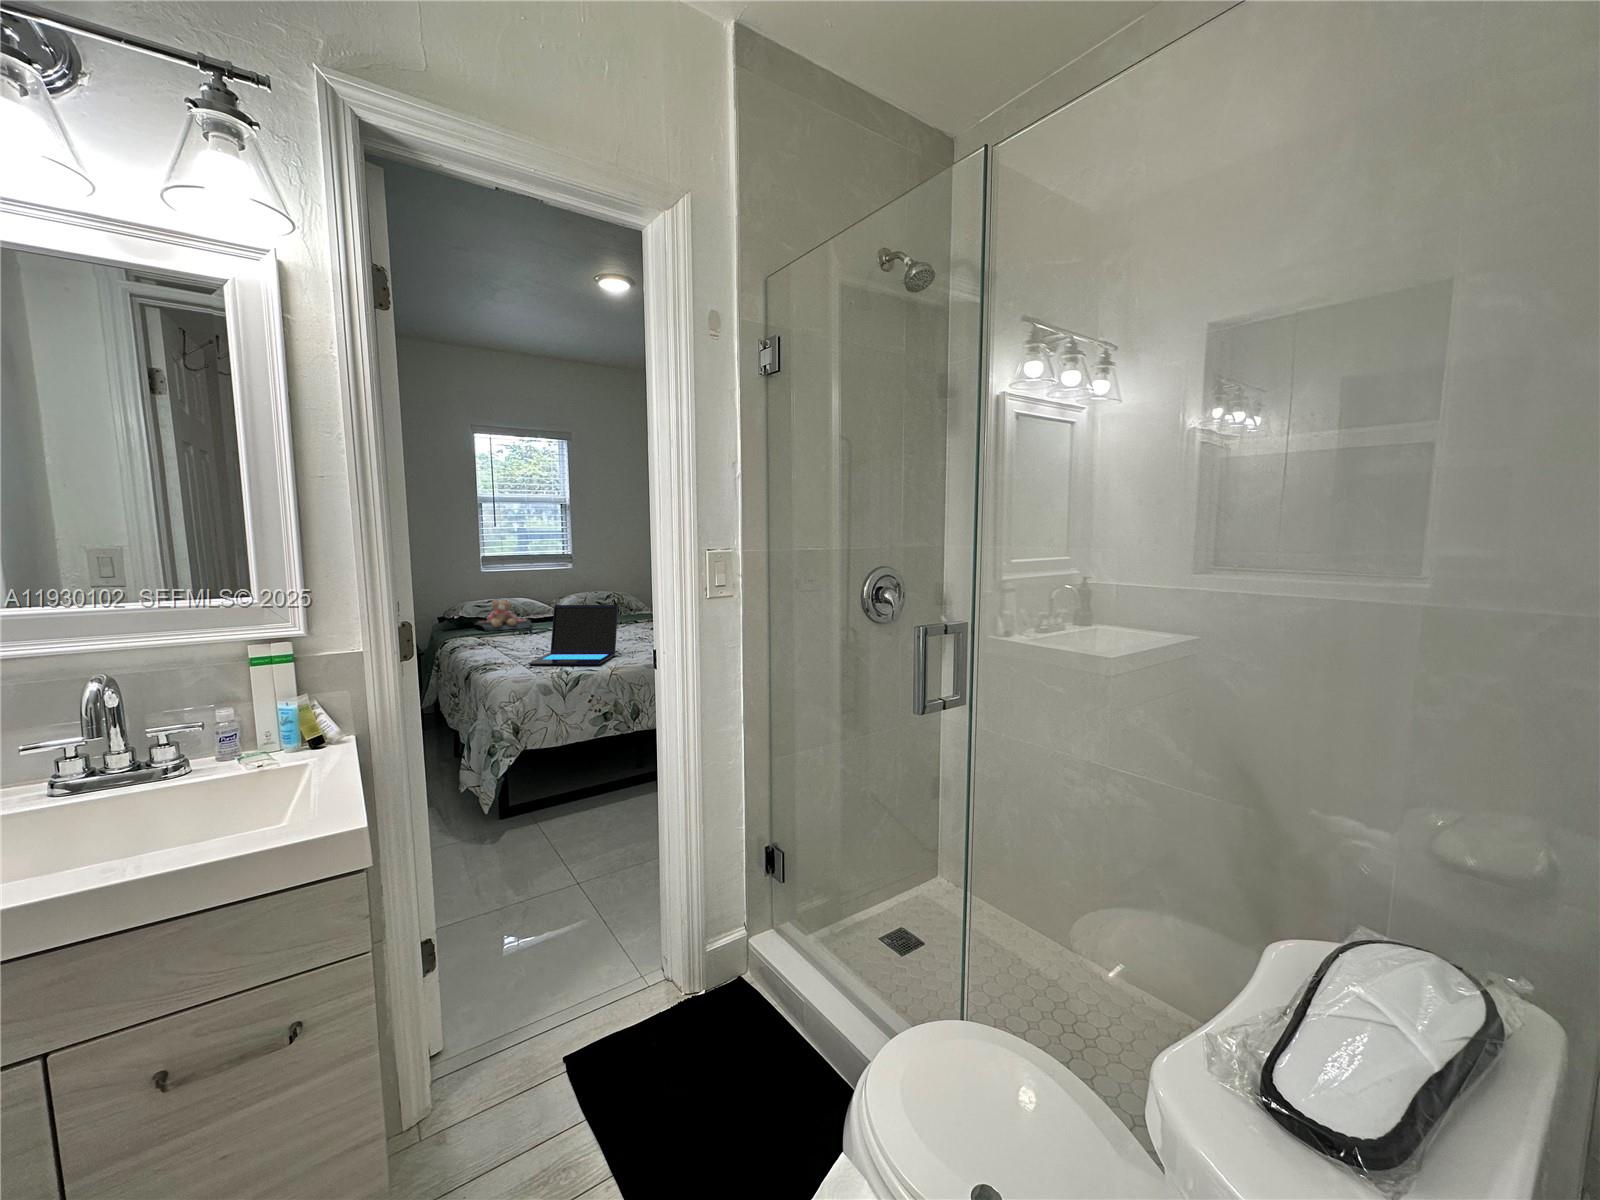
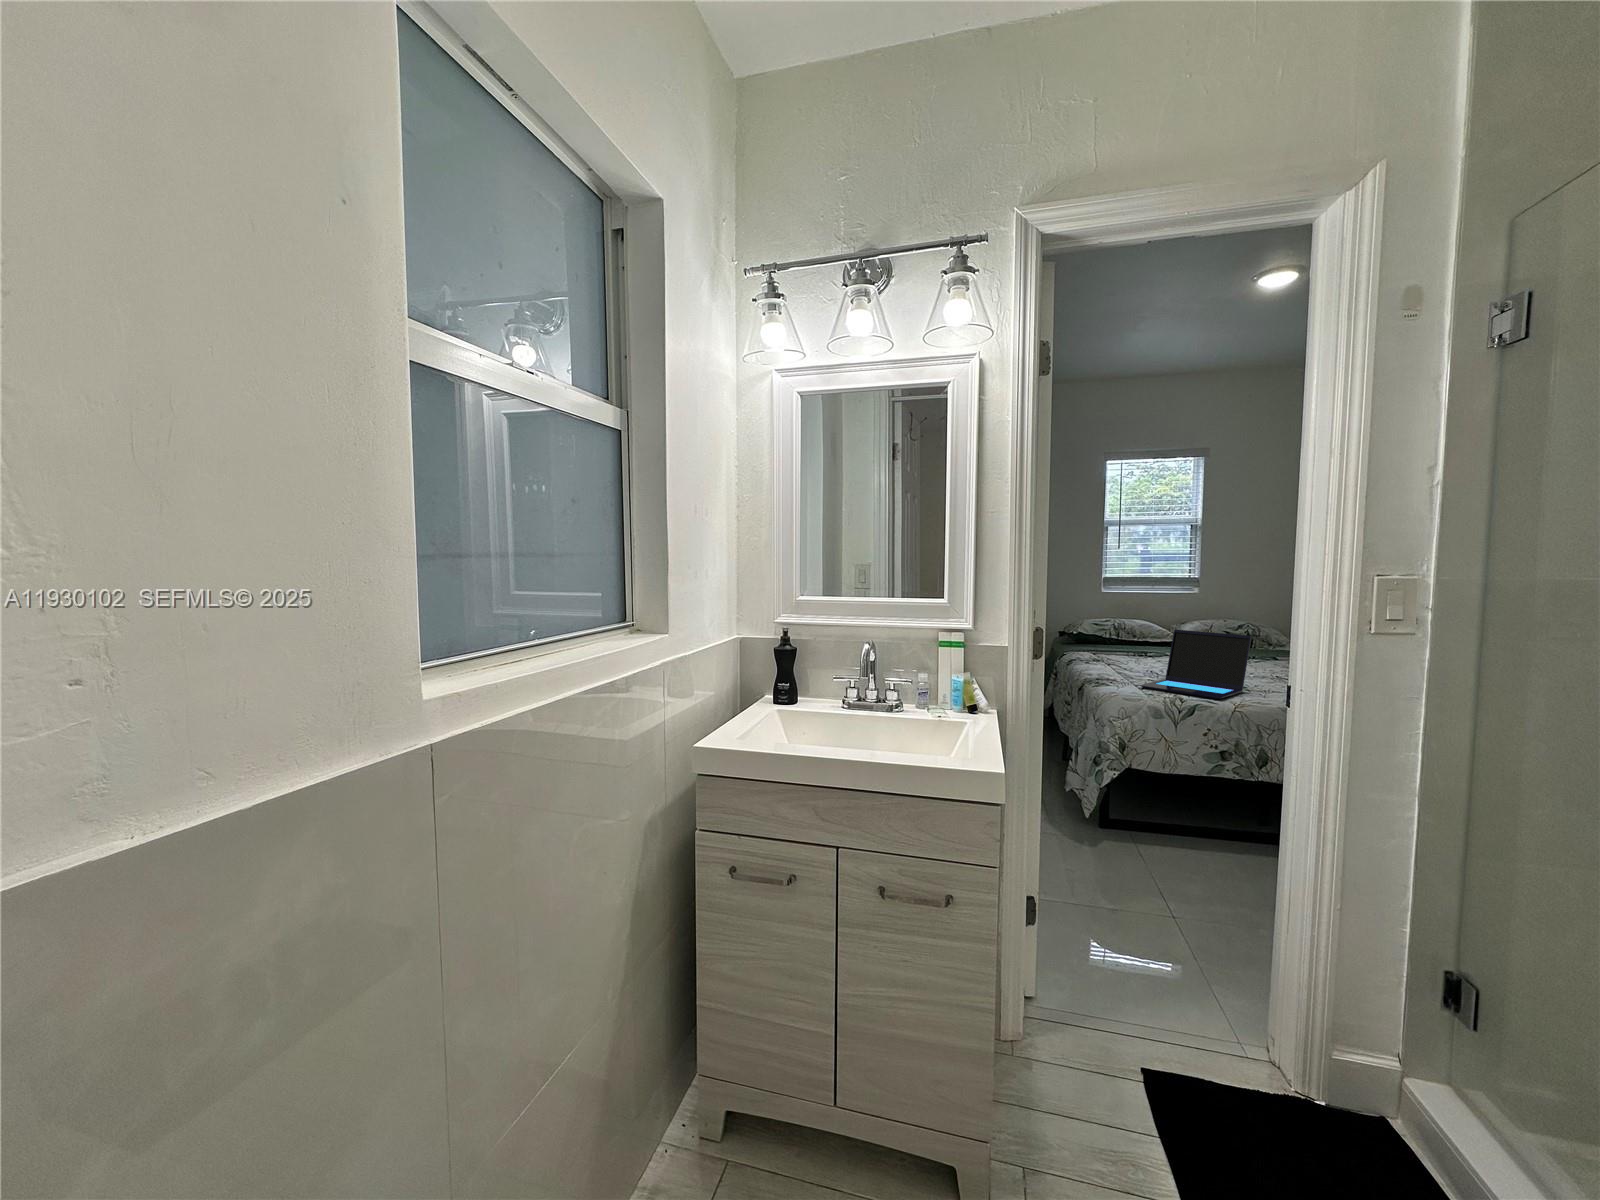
teddy bear: present [475,600,531,631] -> none [1089,619,1148,652]

